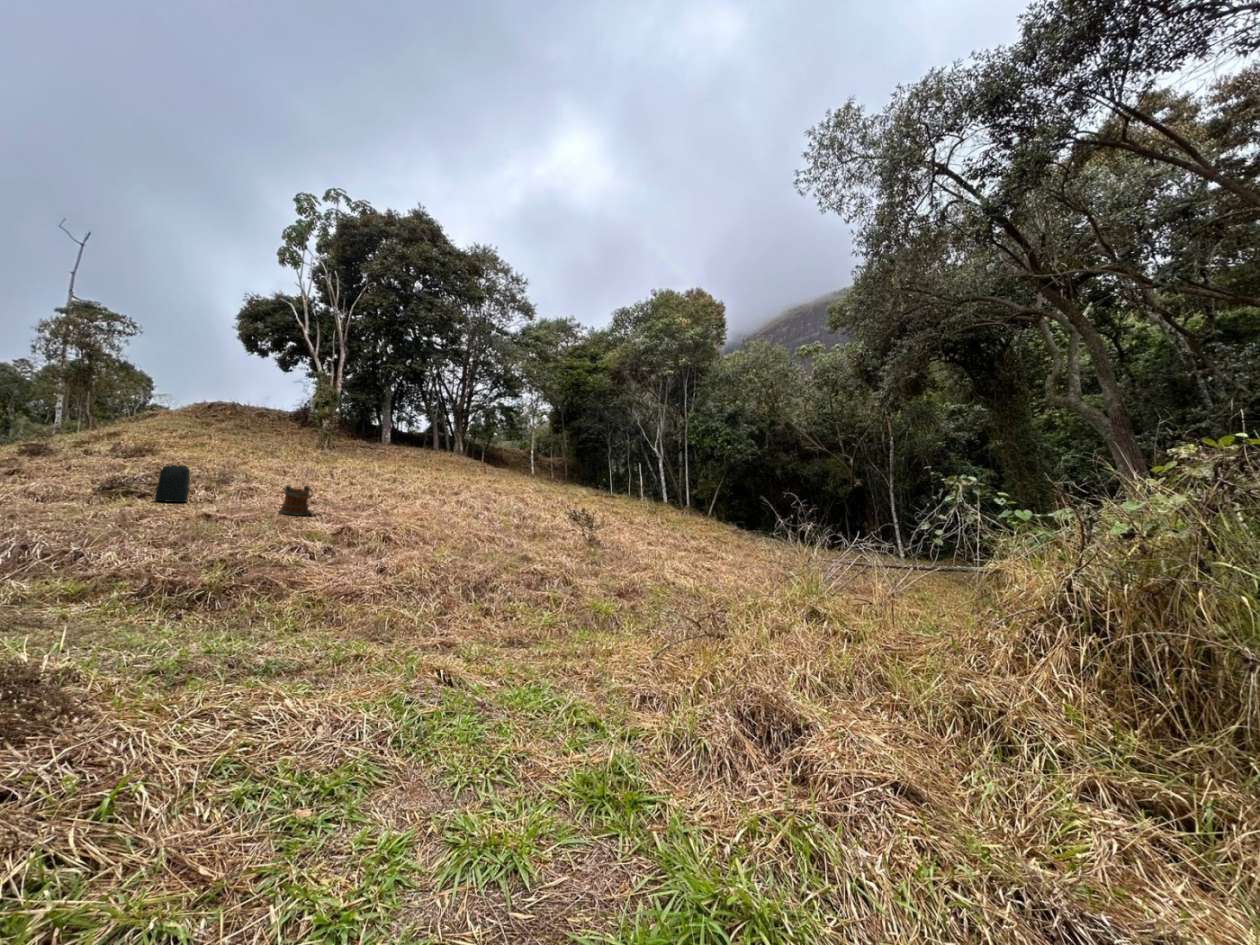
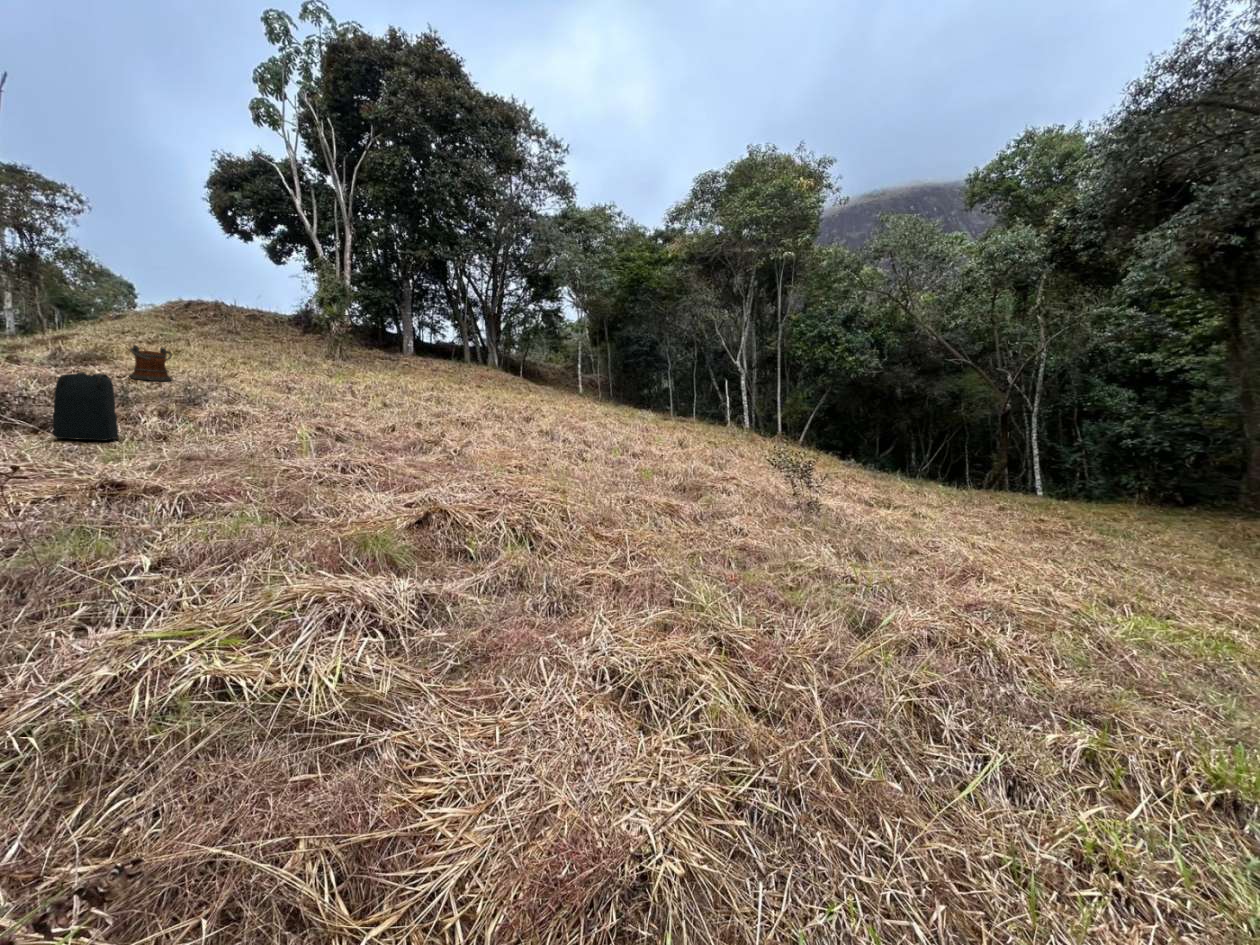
bucket: present [279,486,313,515] -> present [129,345,172,381]

